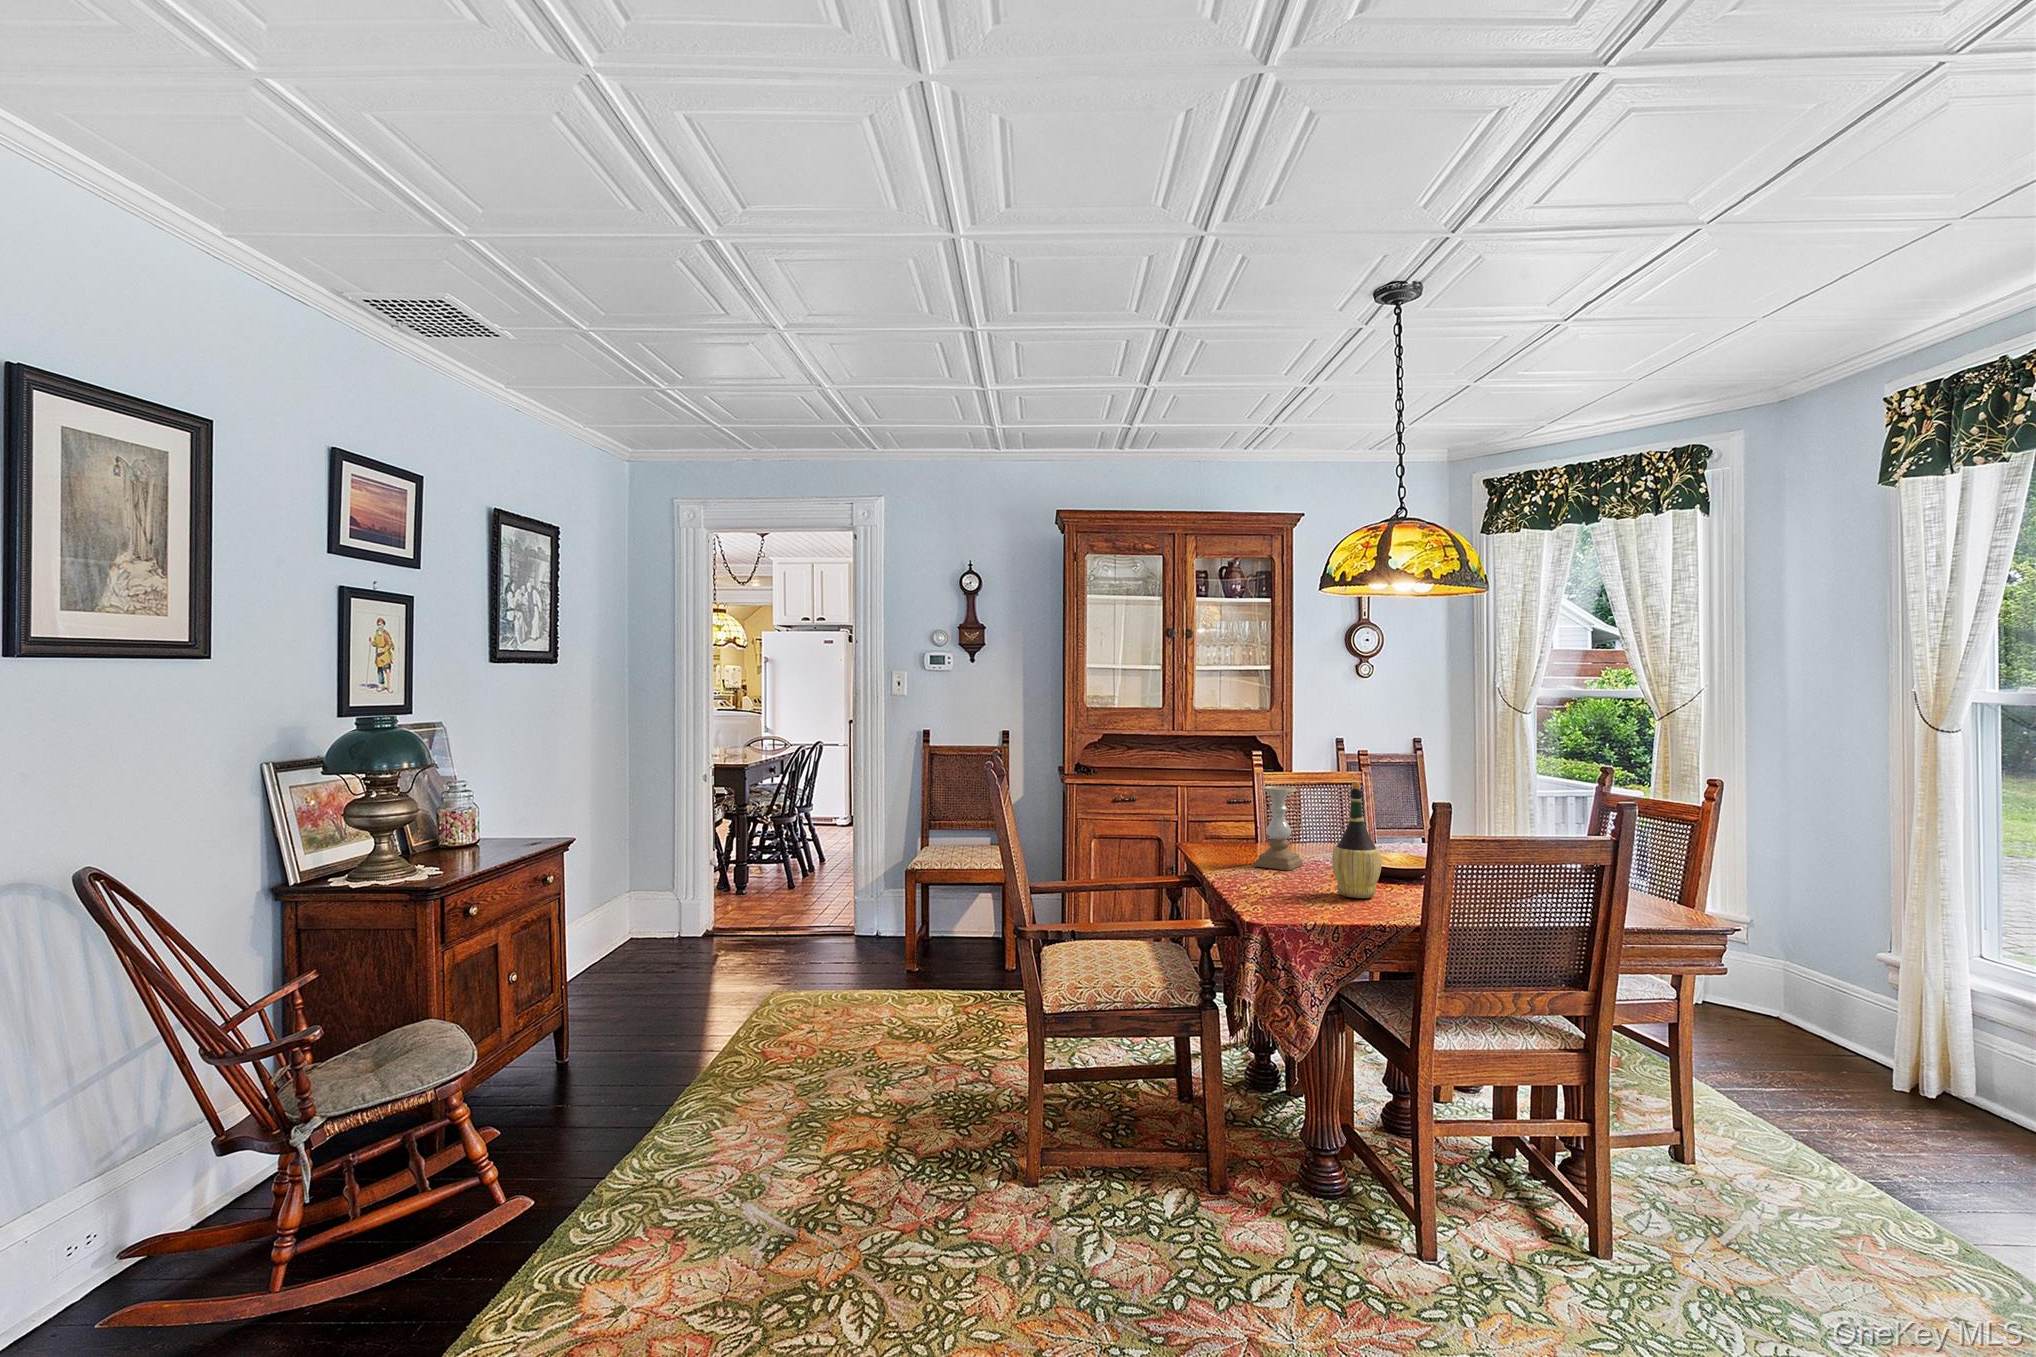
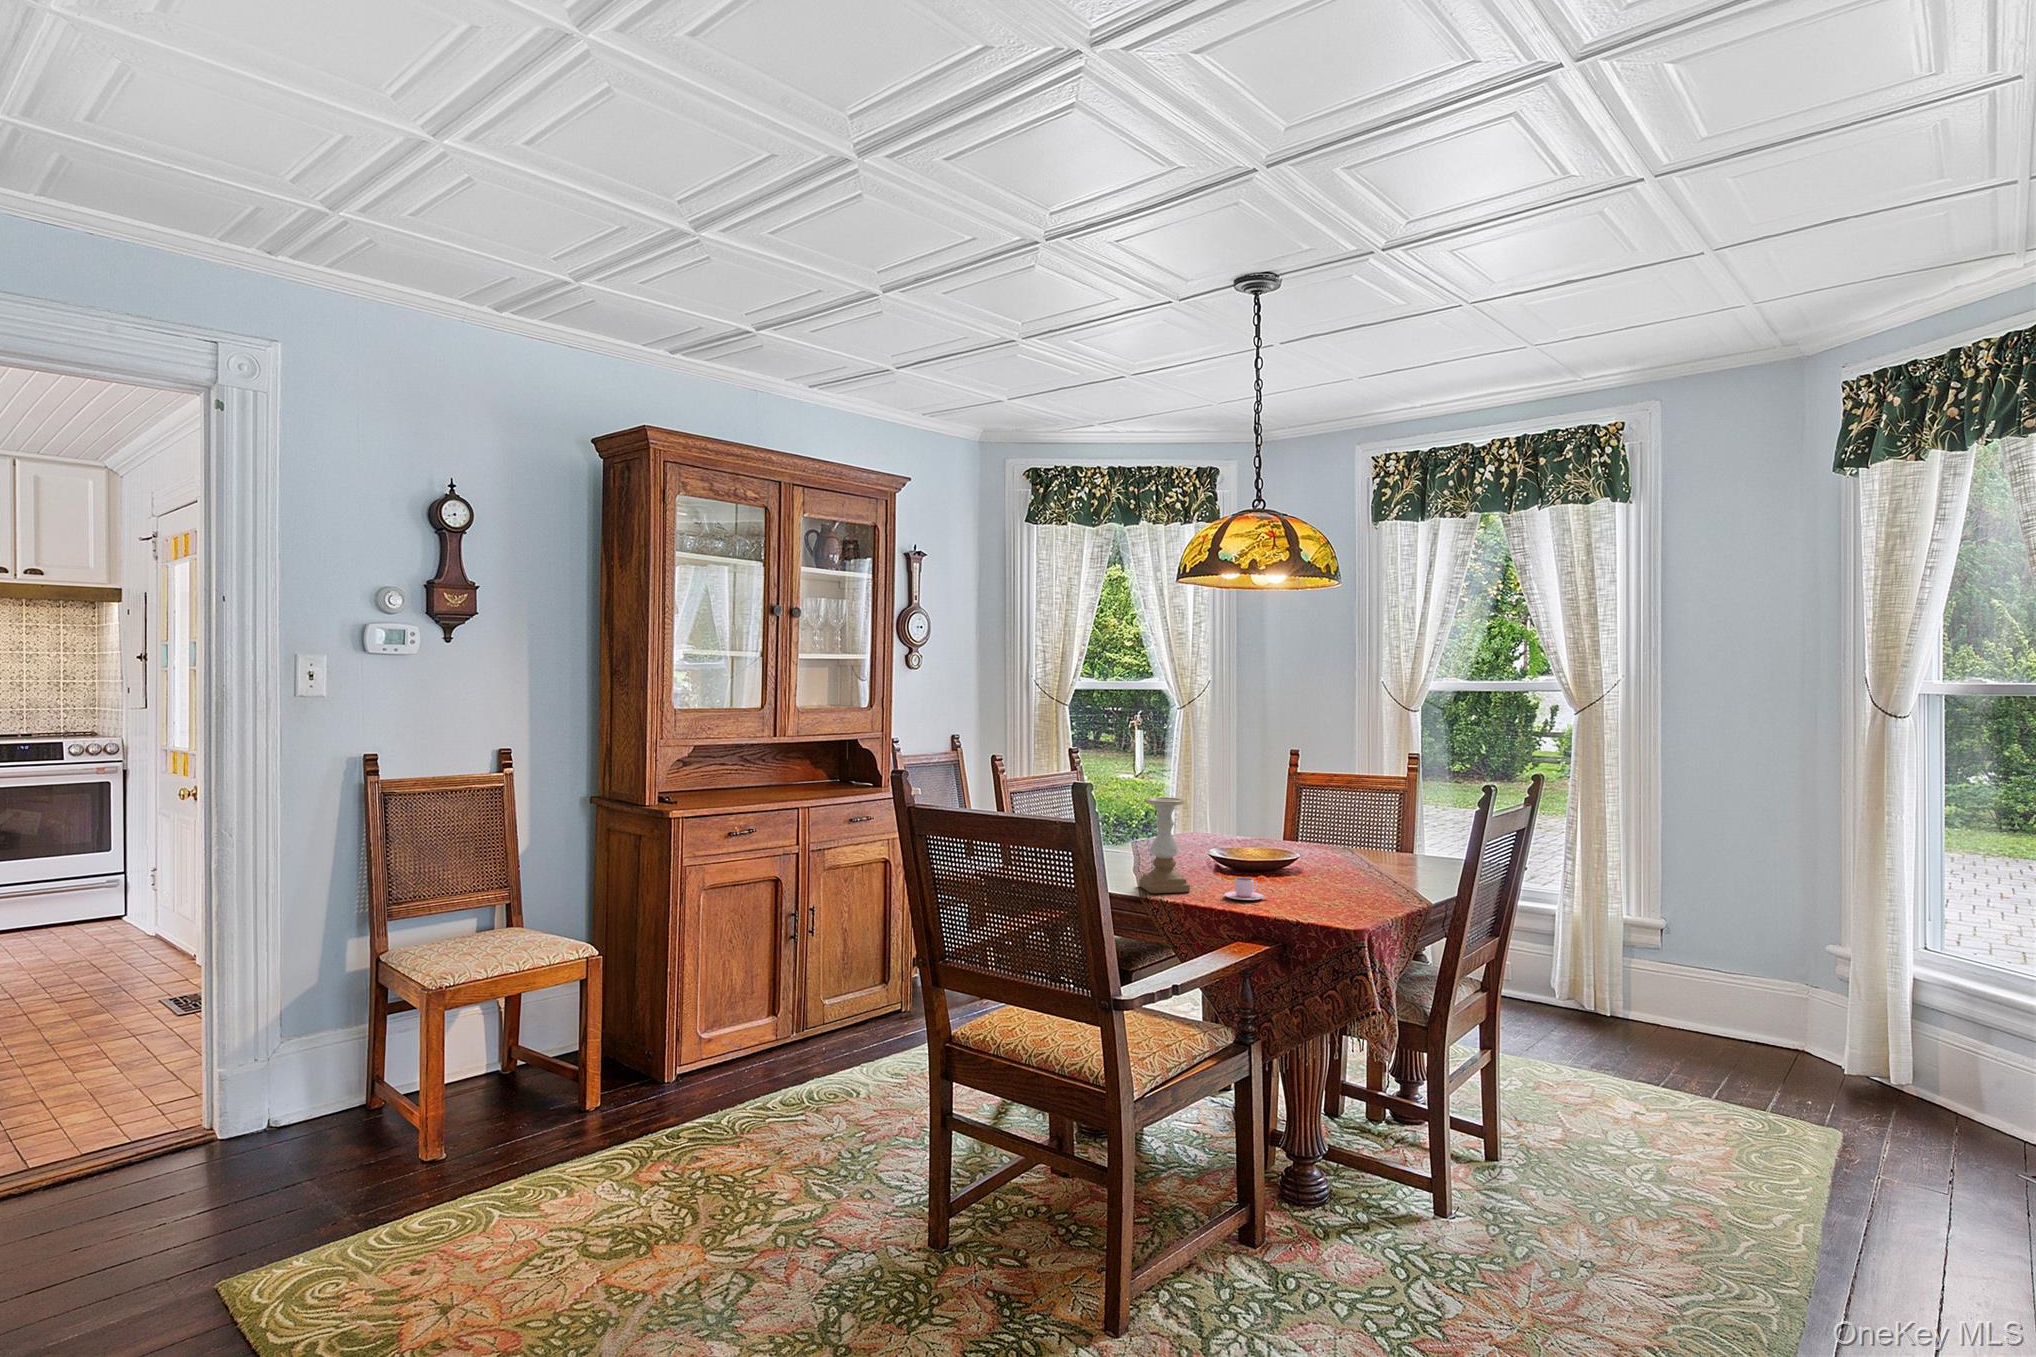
wine bottle: present [1332,782,1381,898] -> none [1299,785,1349,907]
teacup: none [1296,838,1333,884] -> present [1224,877,1264,900]

